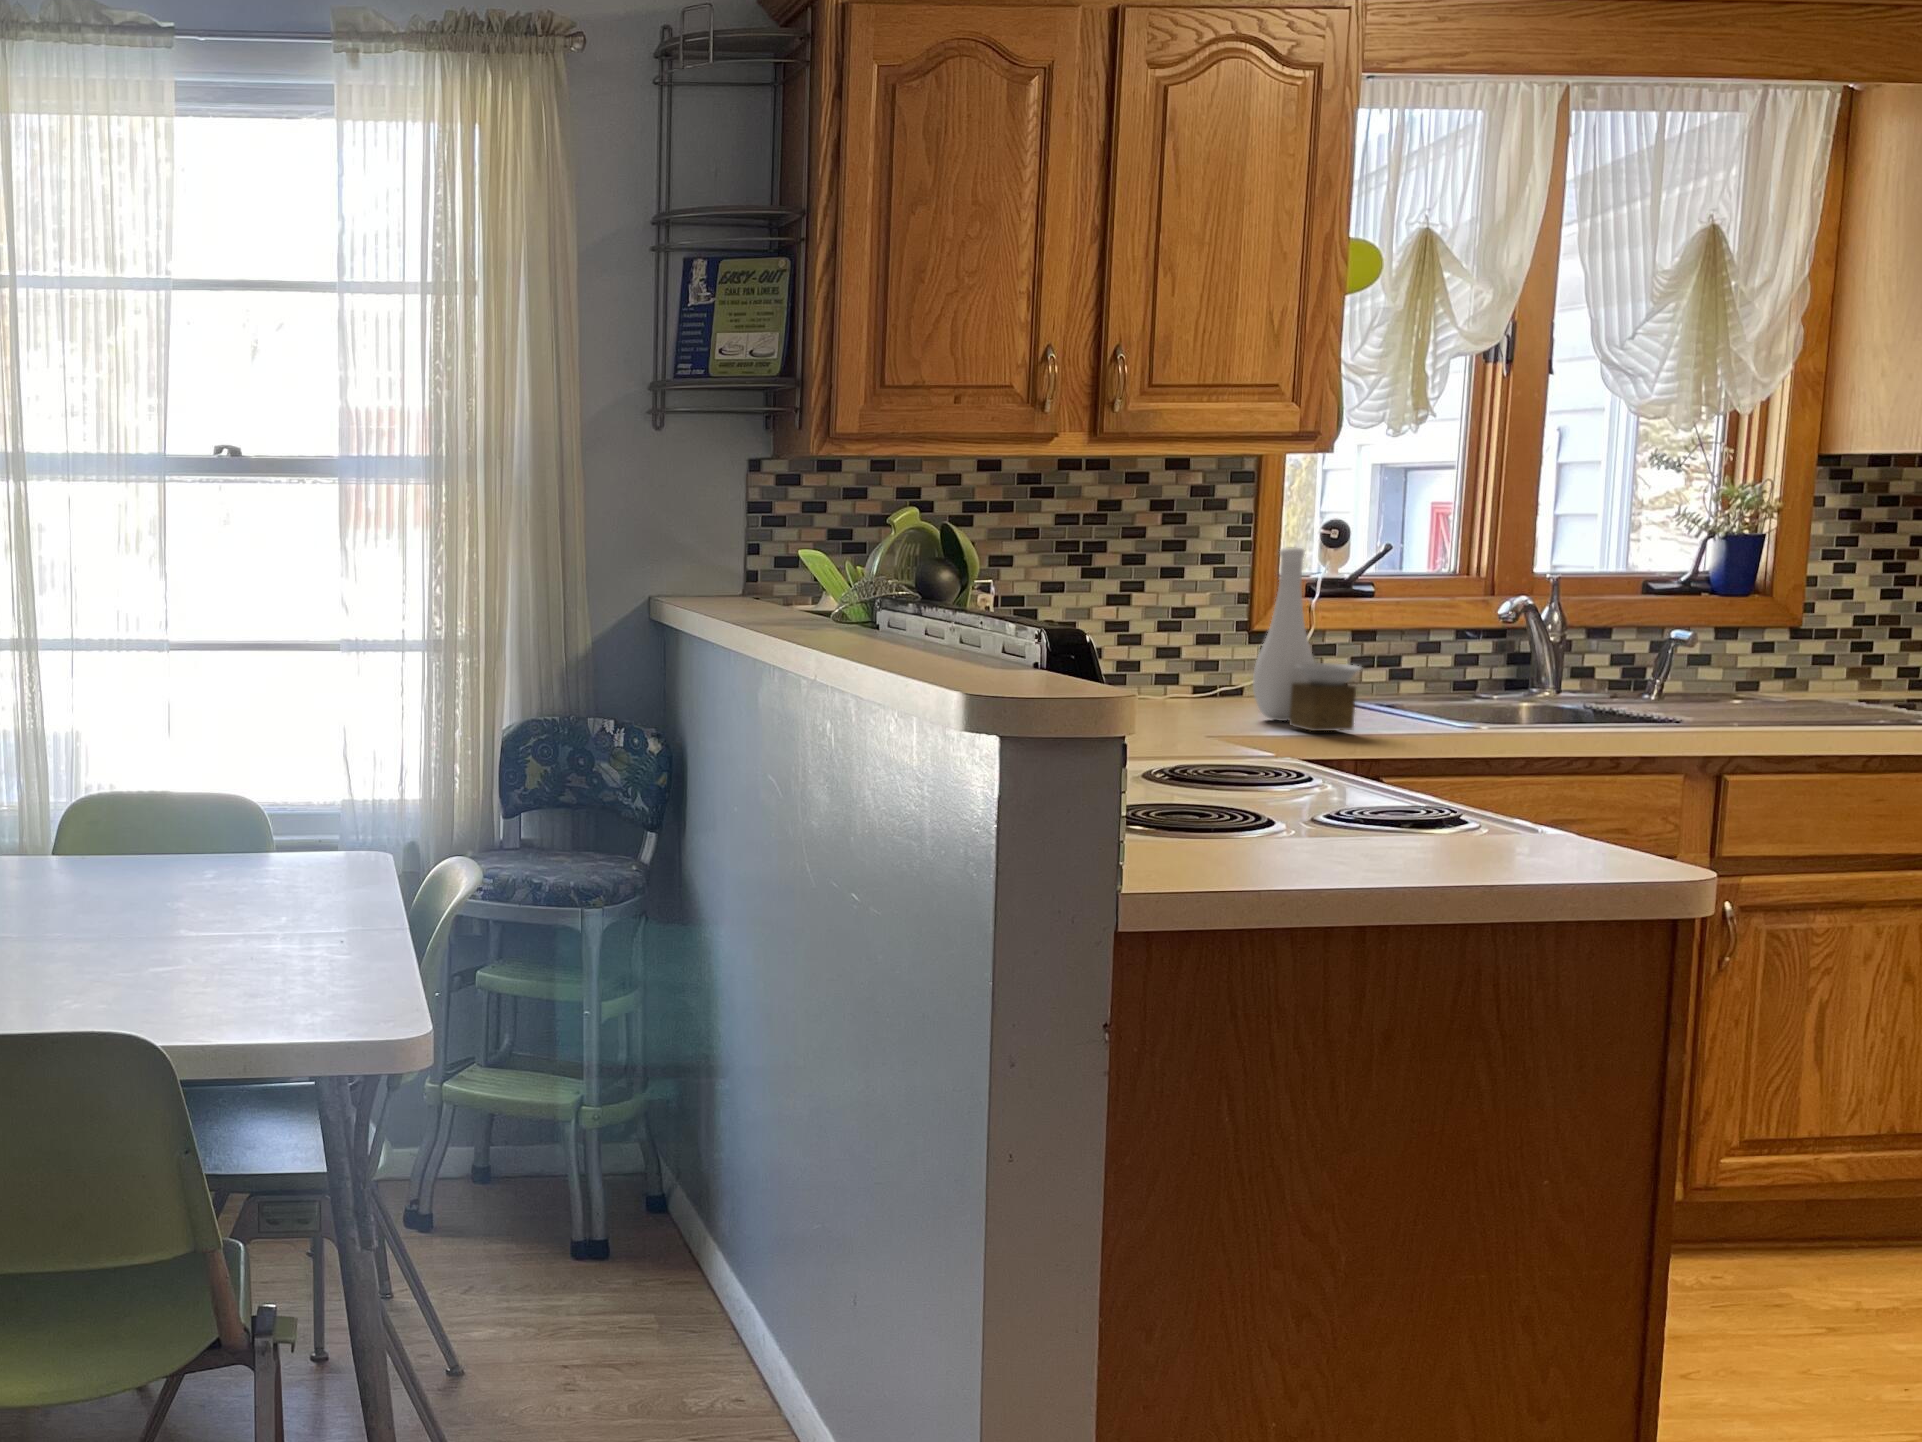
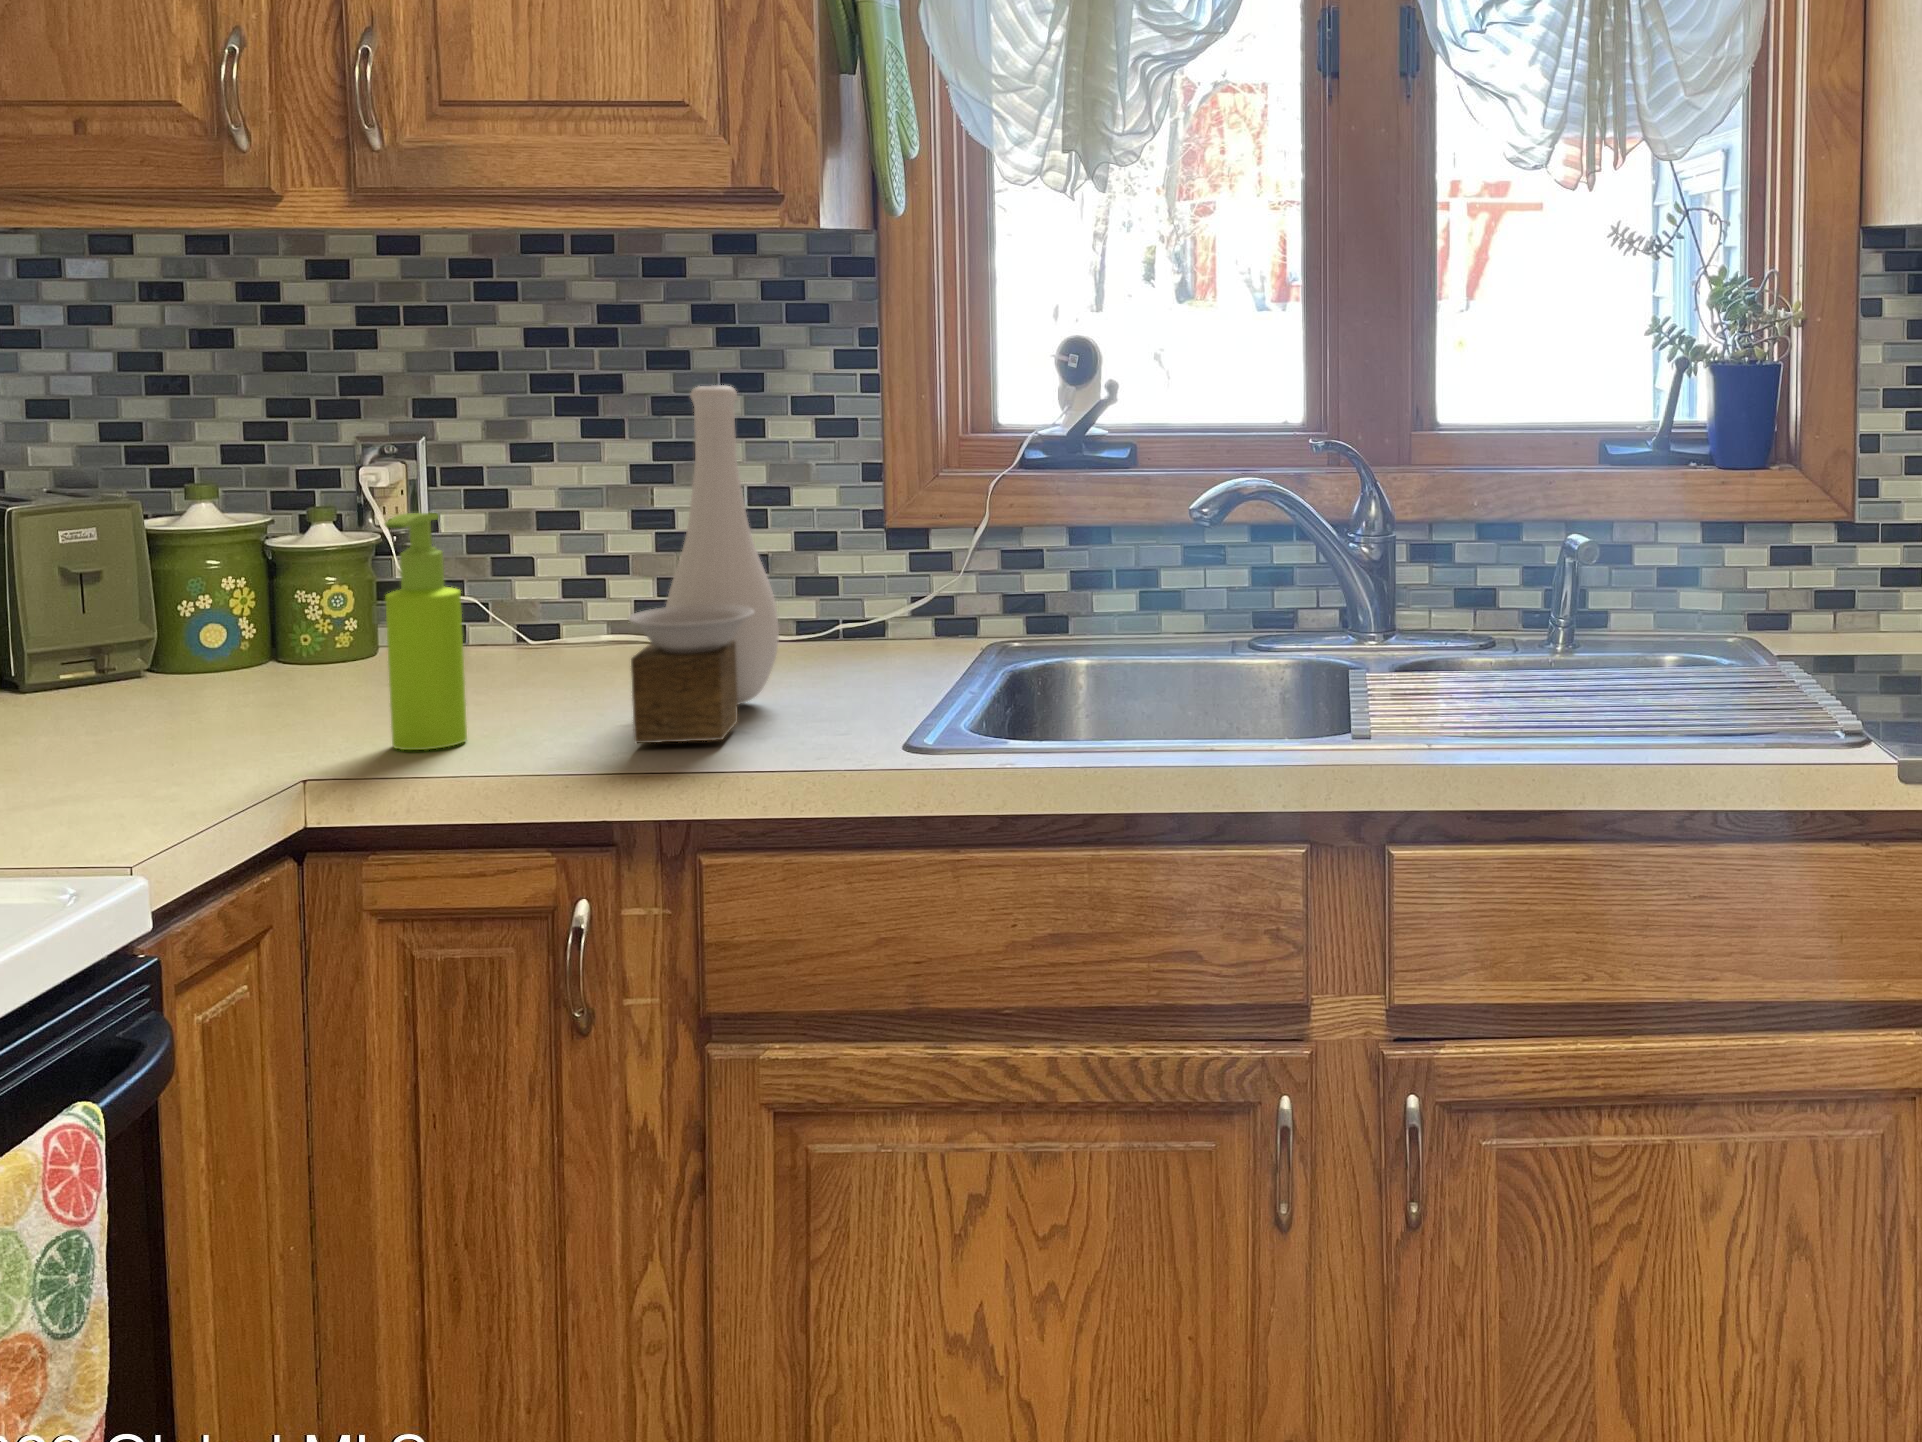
soap dispenser: none [1180,614,1221,735] -> present [384,513,467,750]

